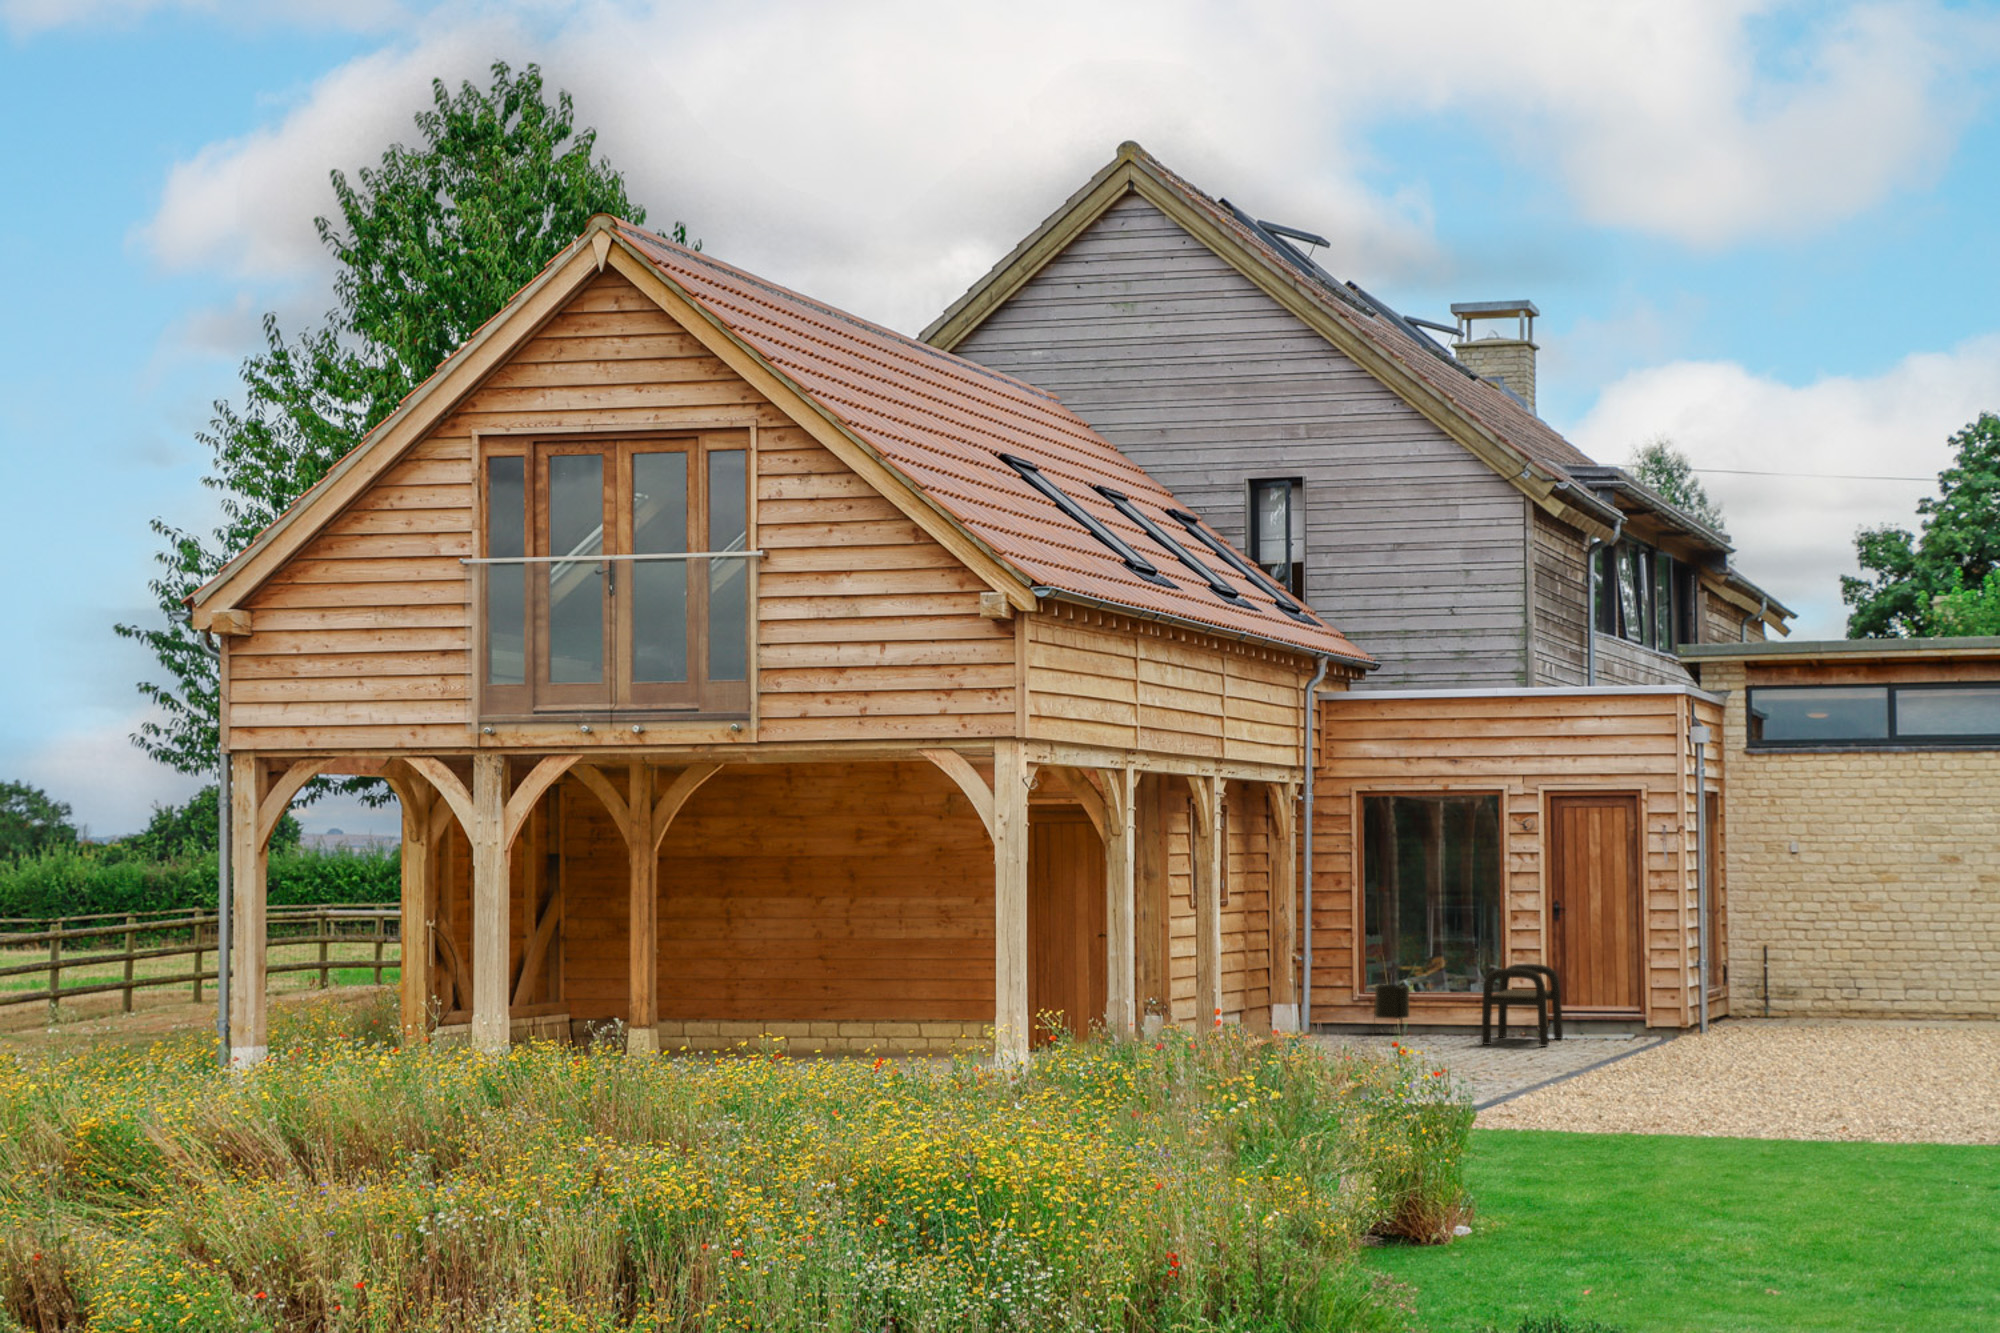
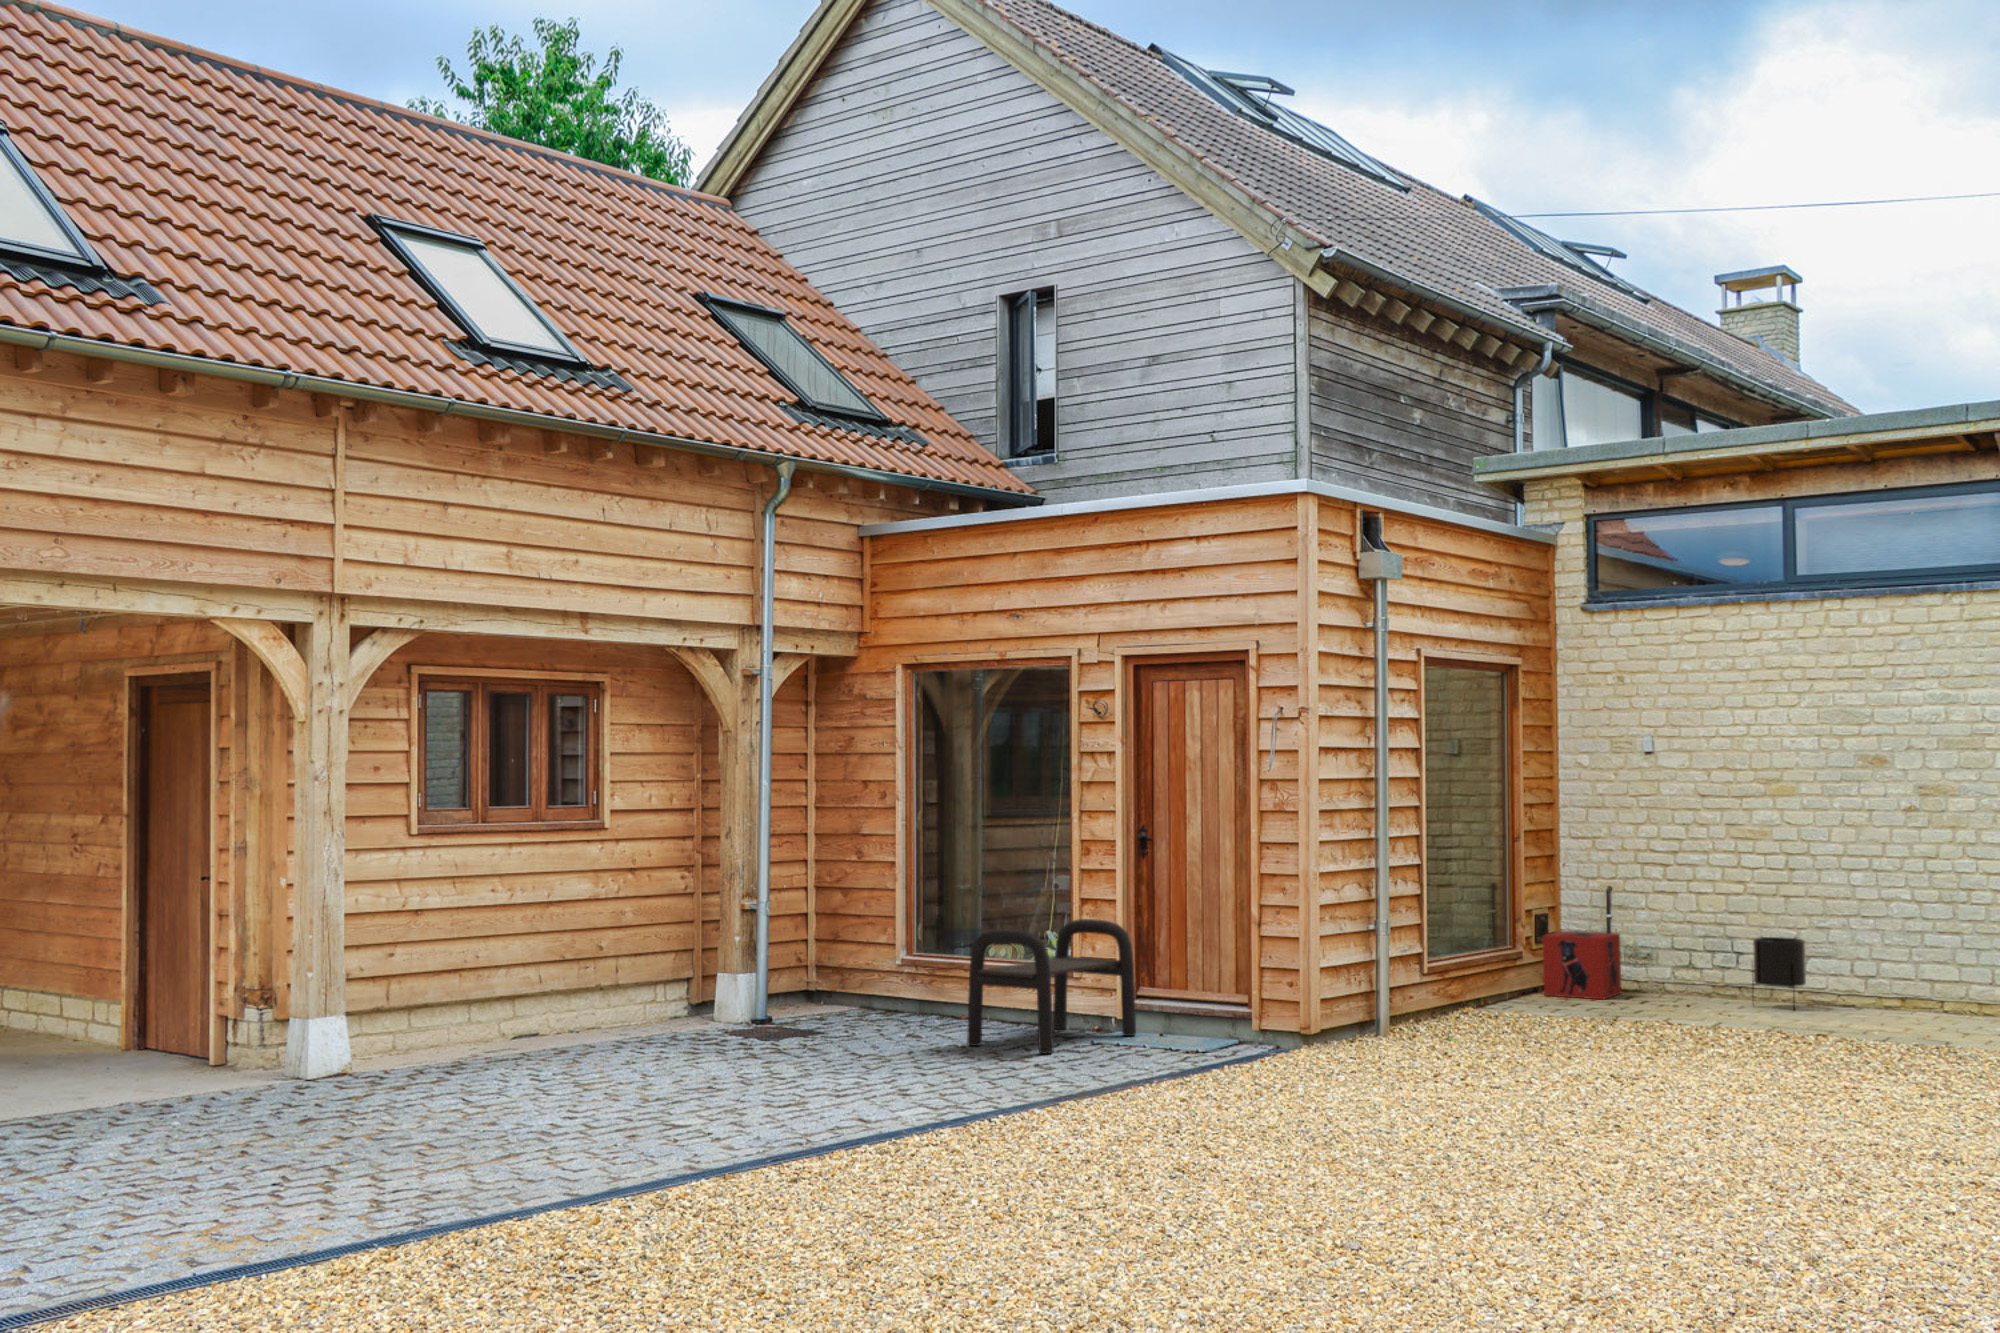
storage box: none [1733,975,1777,1019] -> present [1543,931,1621,999]
planter: present [1374,985,1409,1033] -> present [1753,937,1806,1009]

